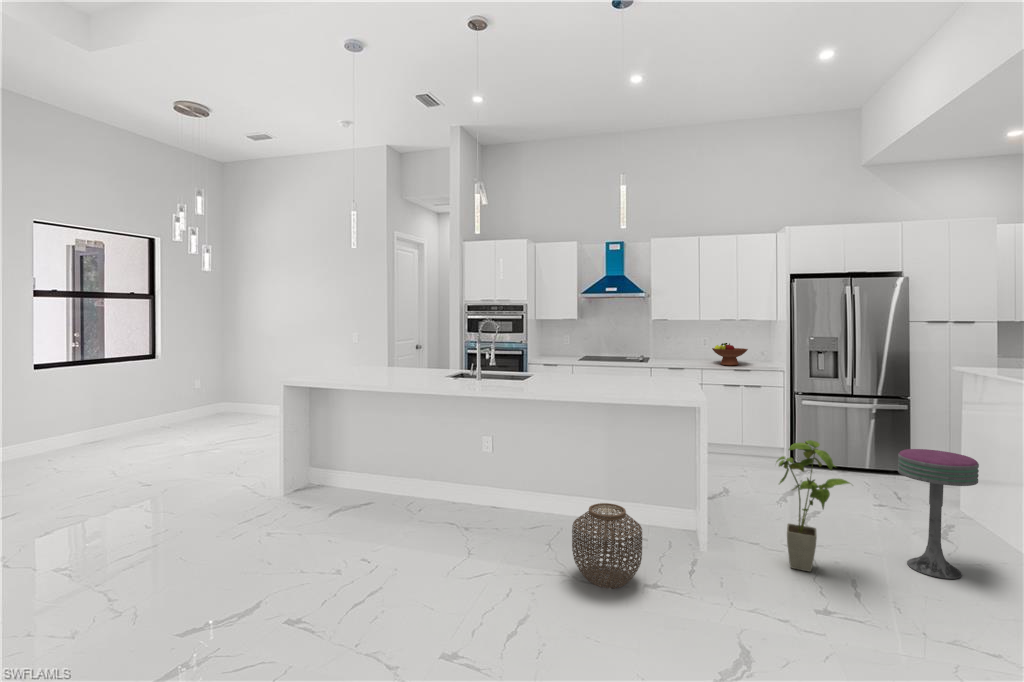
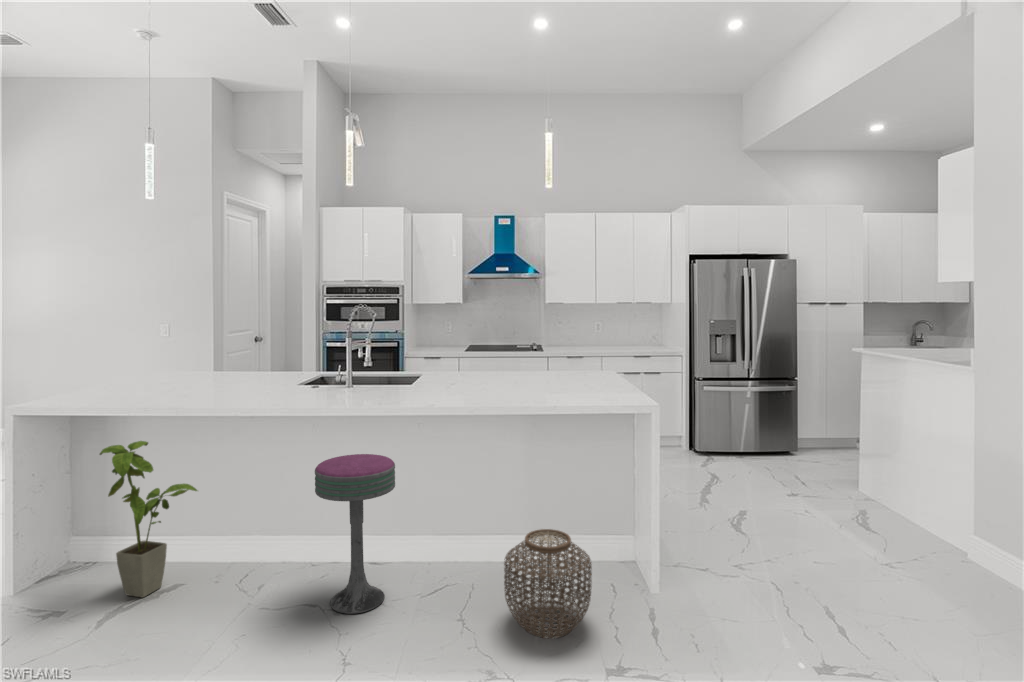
fruit bowl: present [712,343,748,365] -> none [609,328,646,352]
house plant: present [776,440,850,572] -> present [100,441,197,597]
bar stool: present [898,449,979,579] -> present [315,454,395,614]

